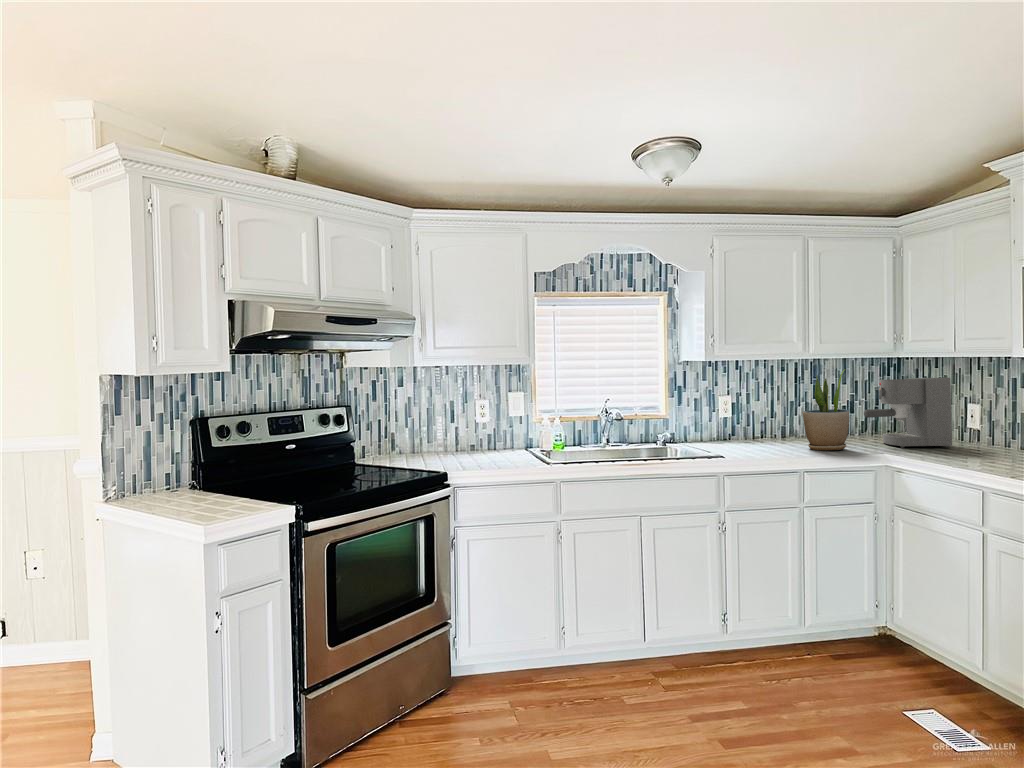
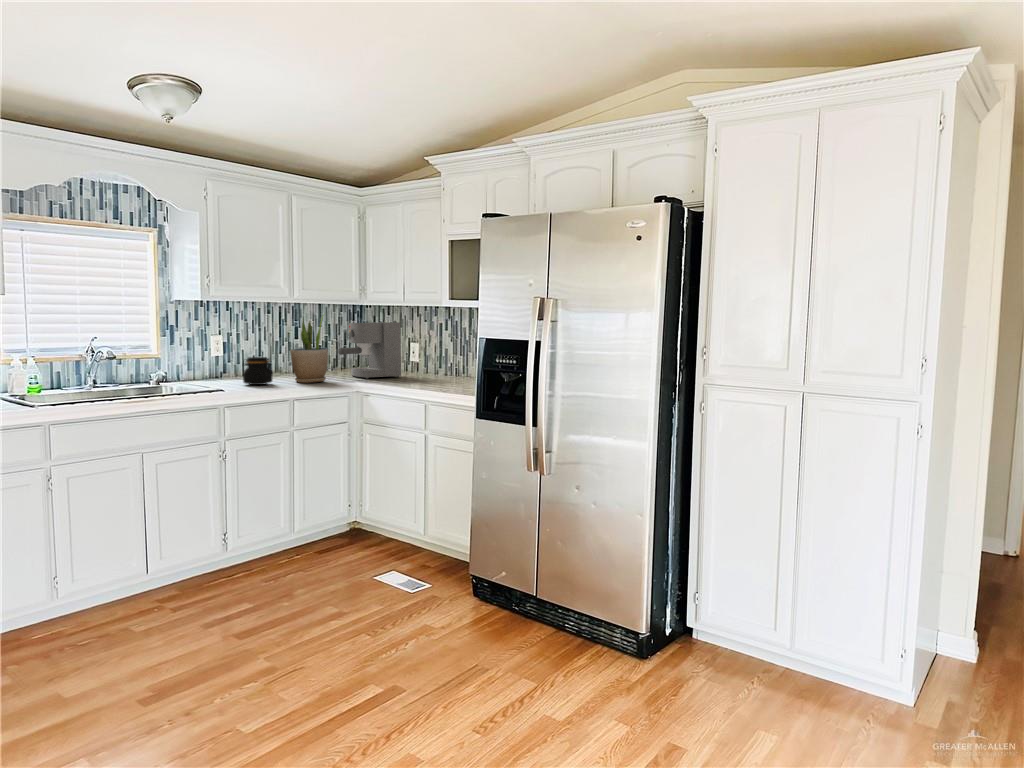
jar: none [748,420,781,450] -> present [243,357,273,385]

